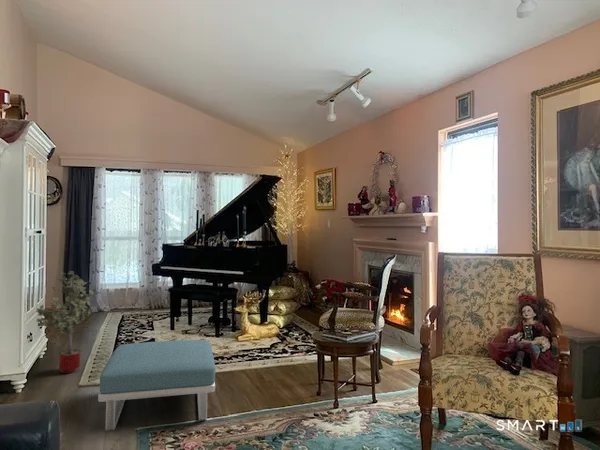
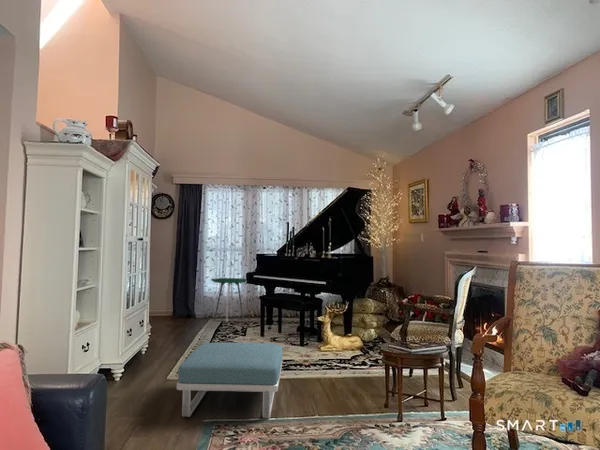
side table: none [107,266,152,315] -> present [211,278,246,321]
potted tree: present [37,271,94,373] -> none [143,277,190,367]

